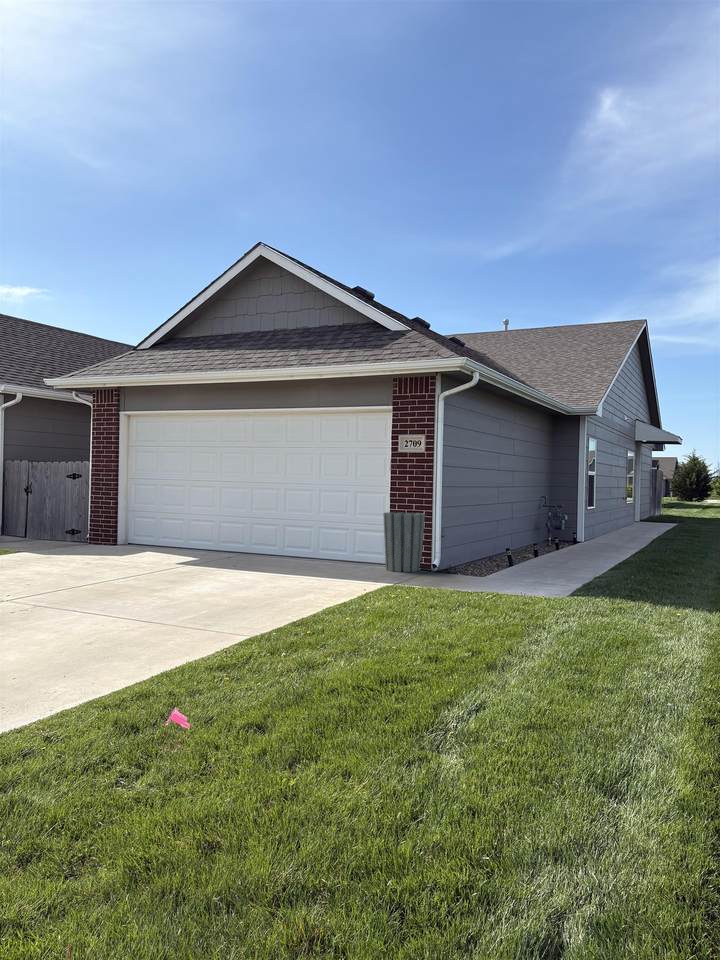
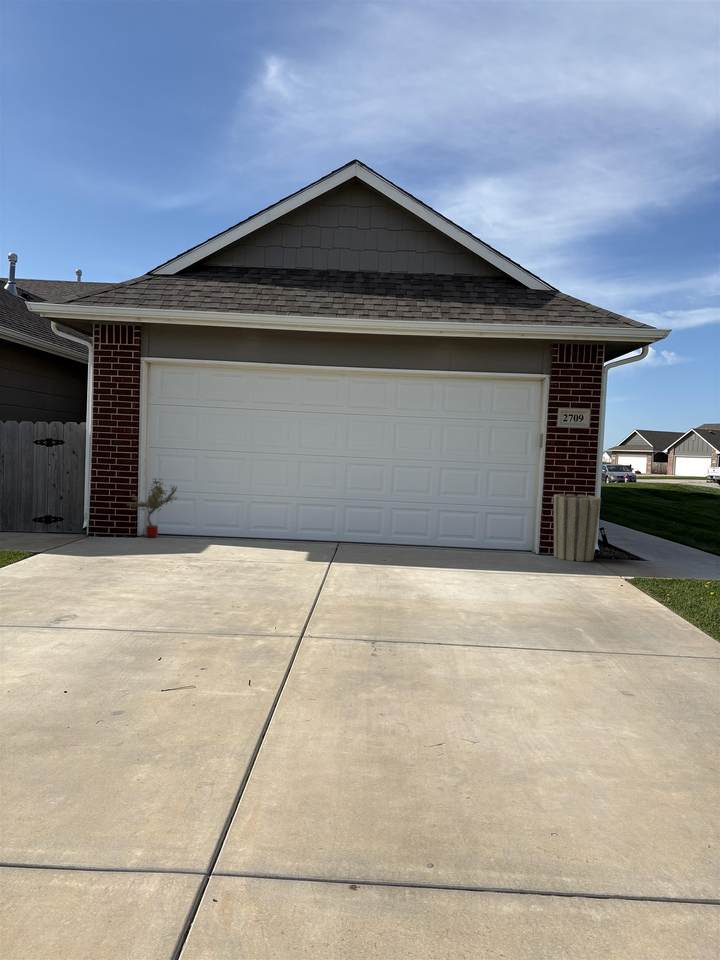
potted tree: none [106,500,140,544] -> present [127,478,177,538]

